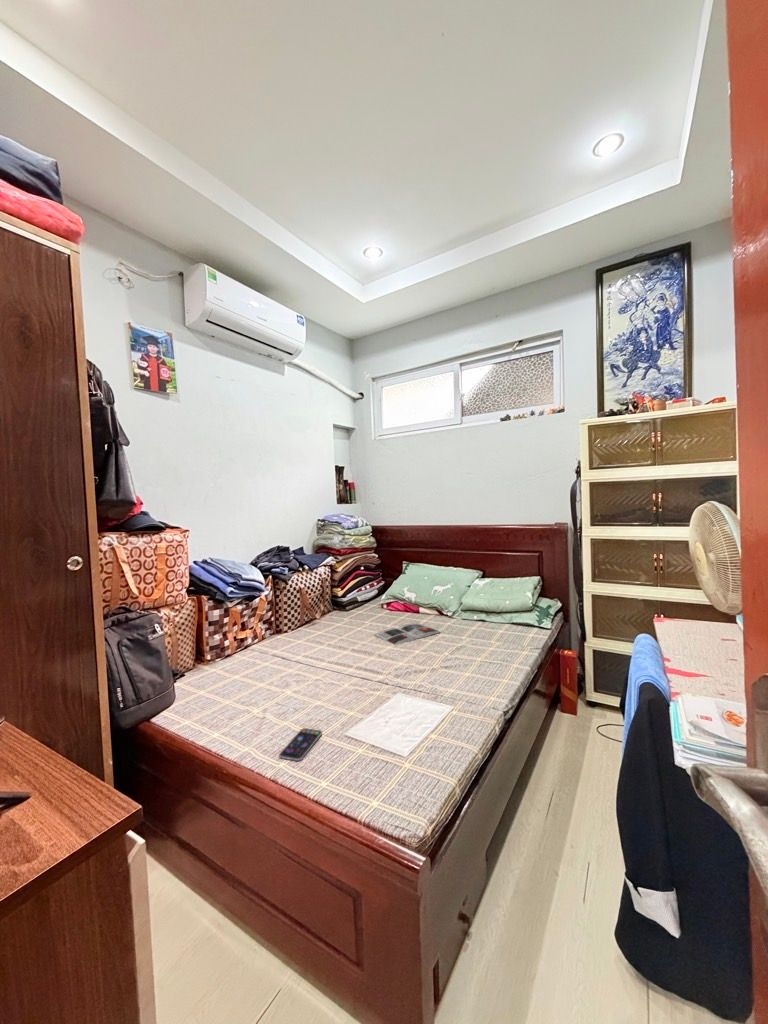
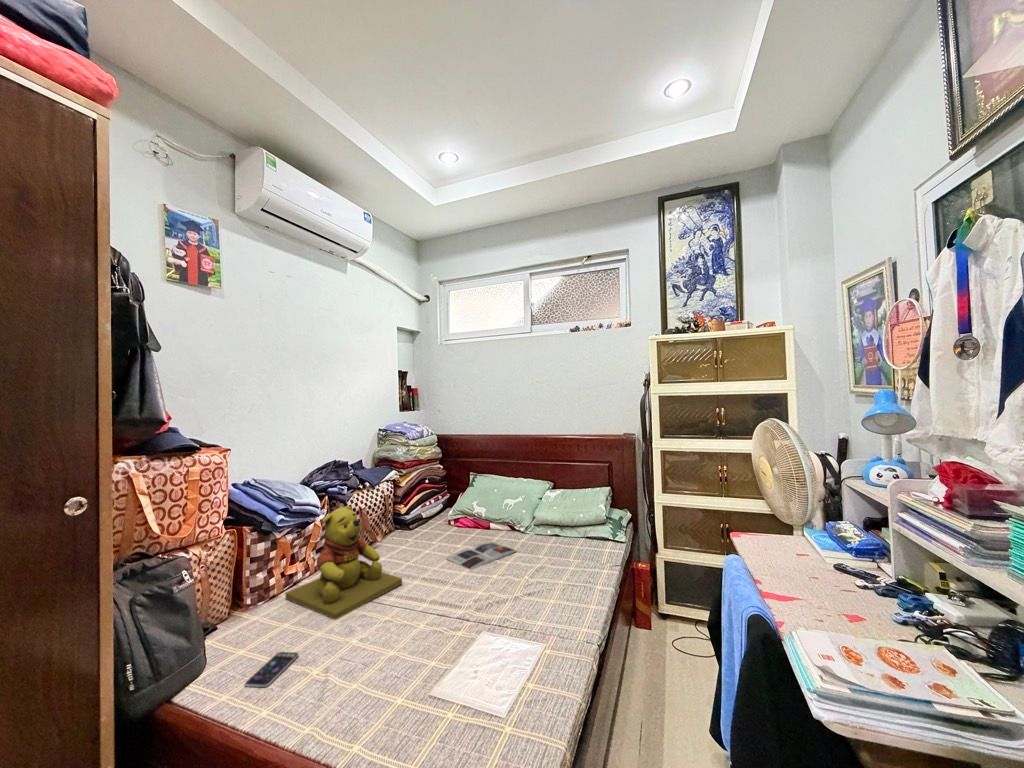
teddy bear: none [237,583,333,676] -> present [285,506,402,619]
smartphone: present [279,728,322,761] -> present [245,652,299,687]

